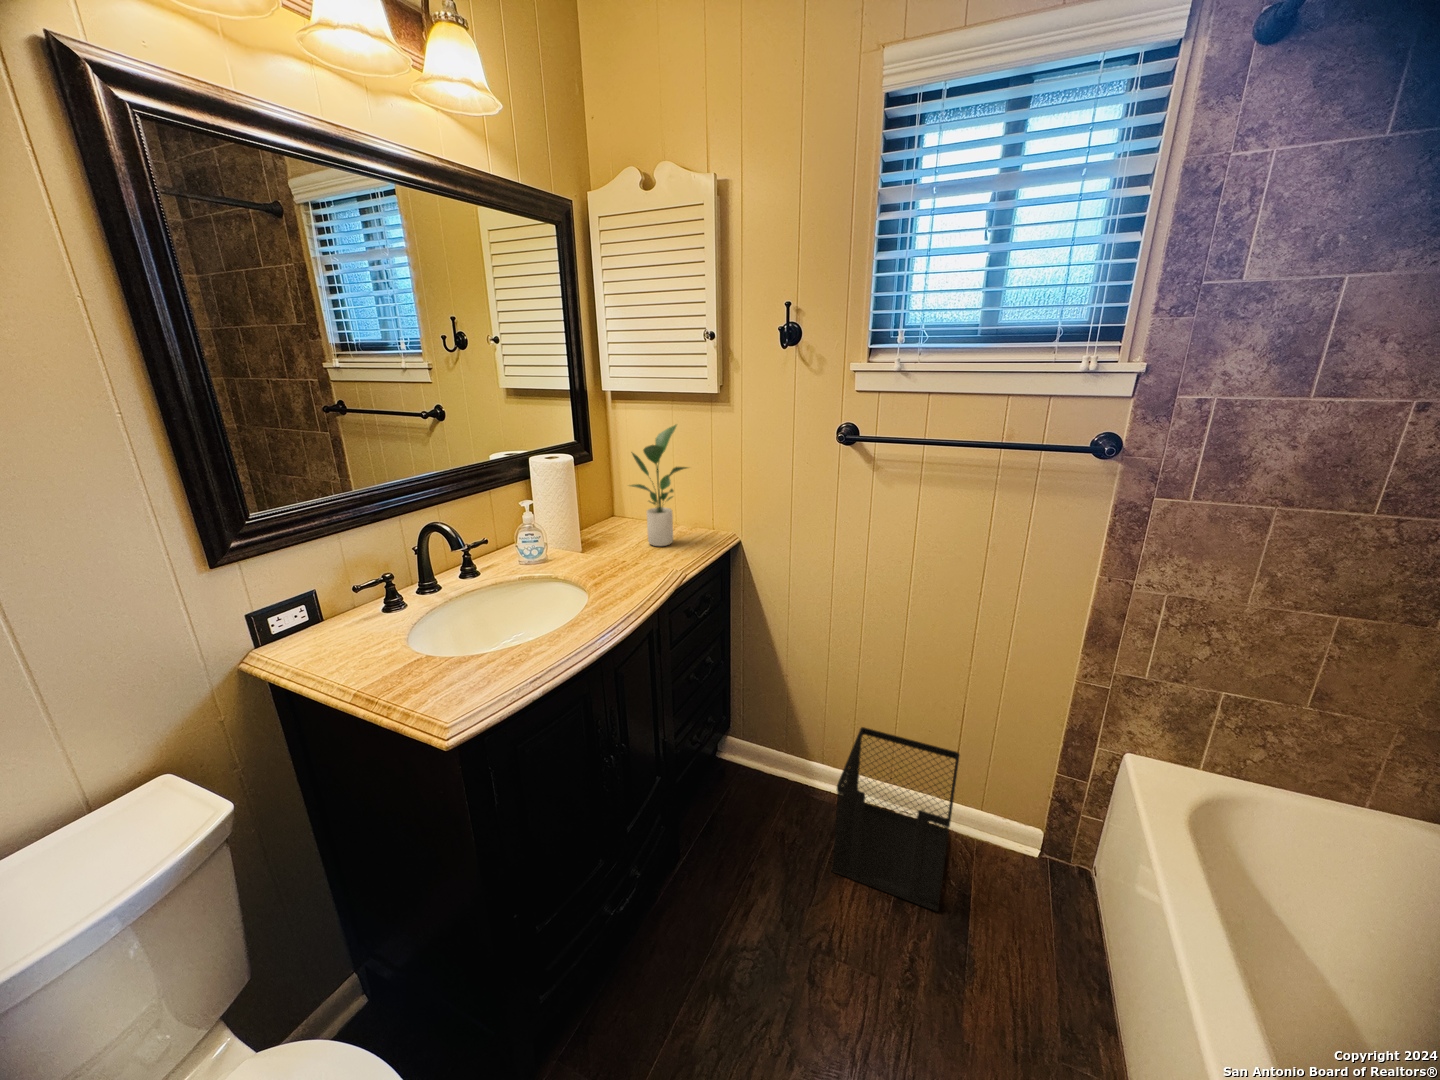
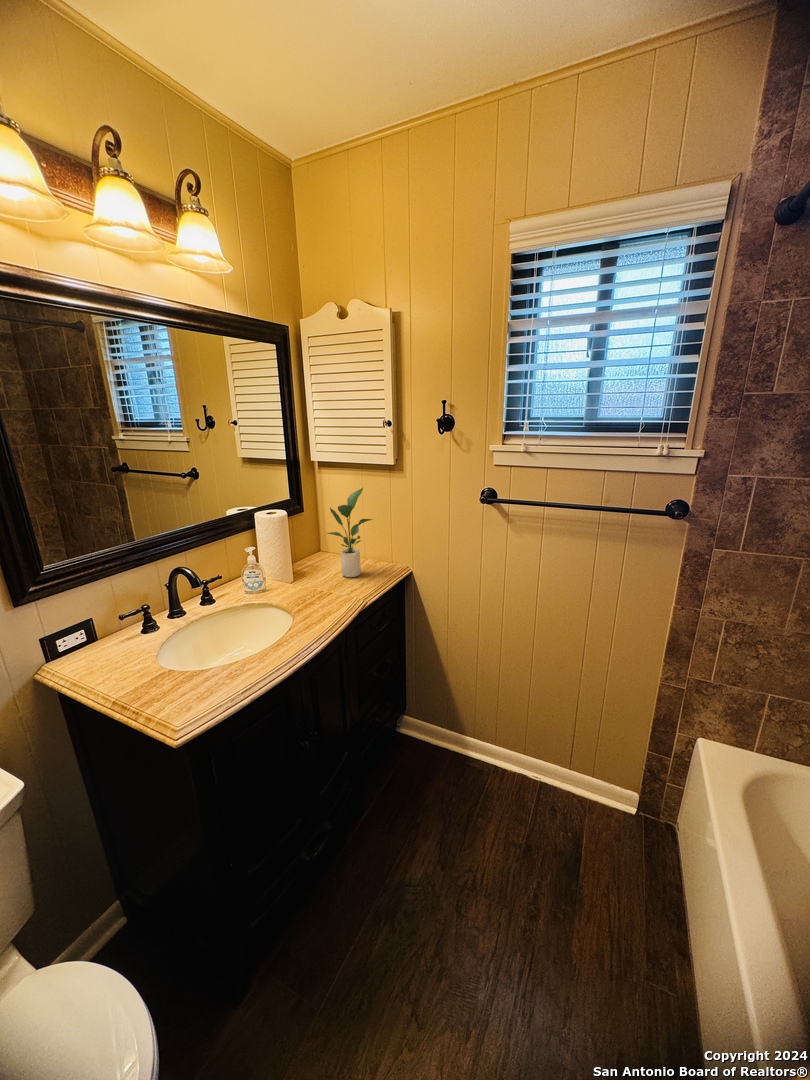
wastebasket: present [831,727,960,911] -> none [477,713,574,858]

